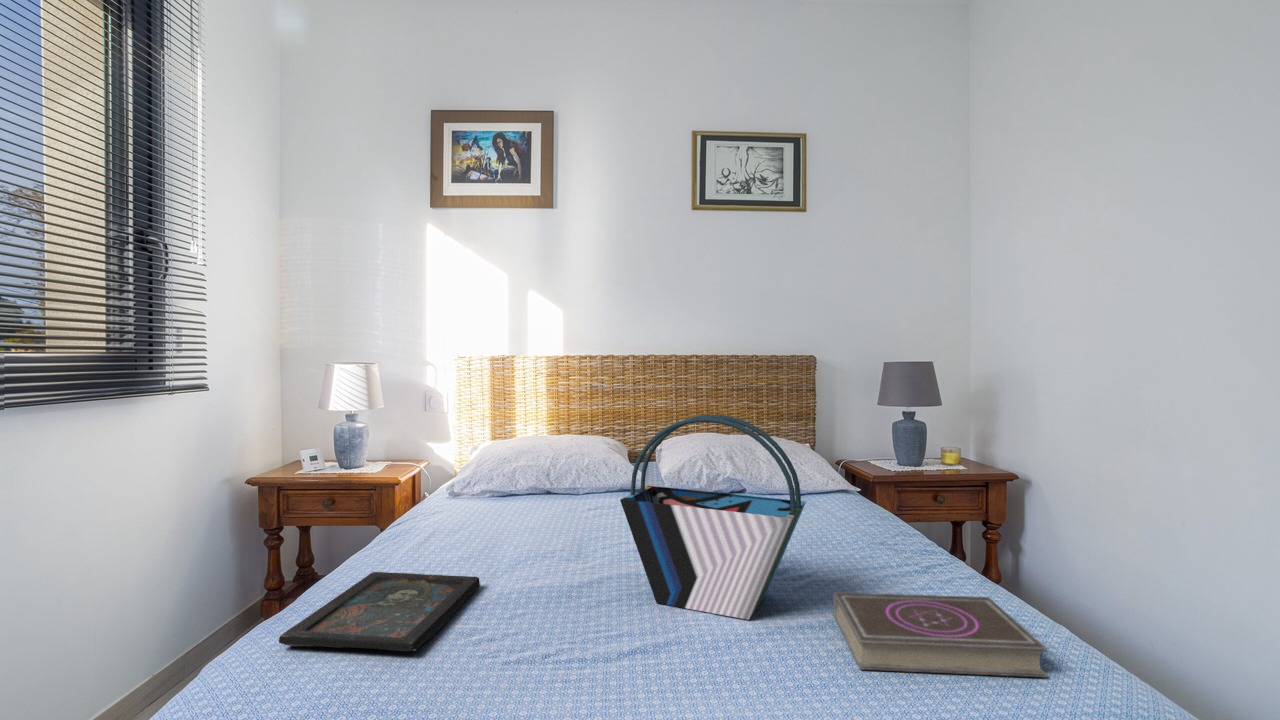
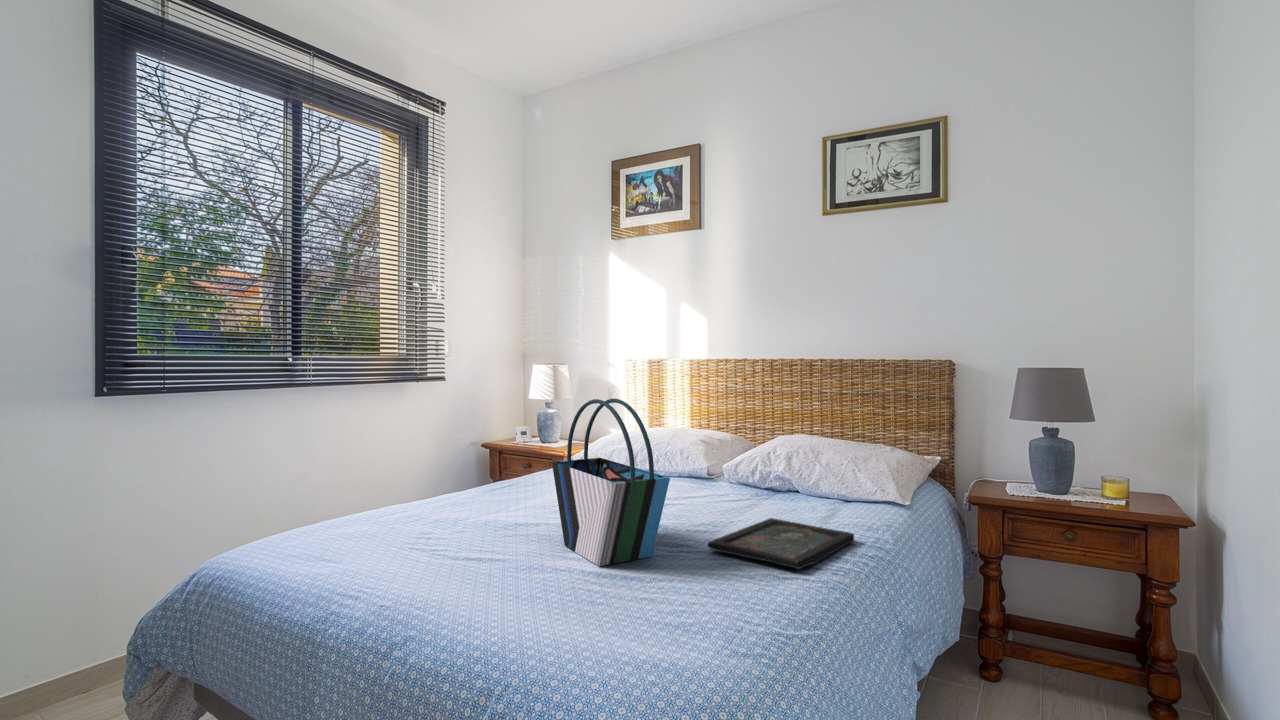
tray: present [279,572,480,651] -> present [707,518,854,569]
book: present [833,592,1047,677] -> none [602,557,788,649]

